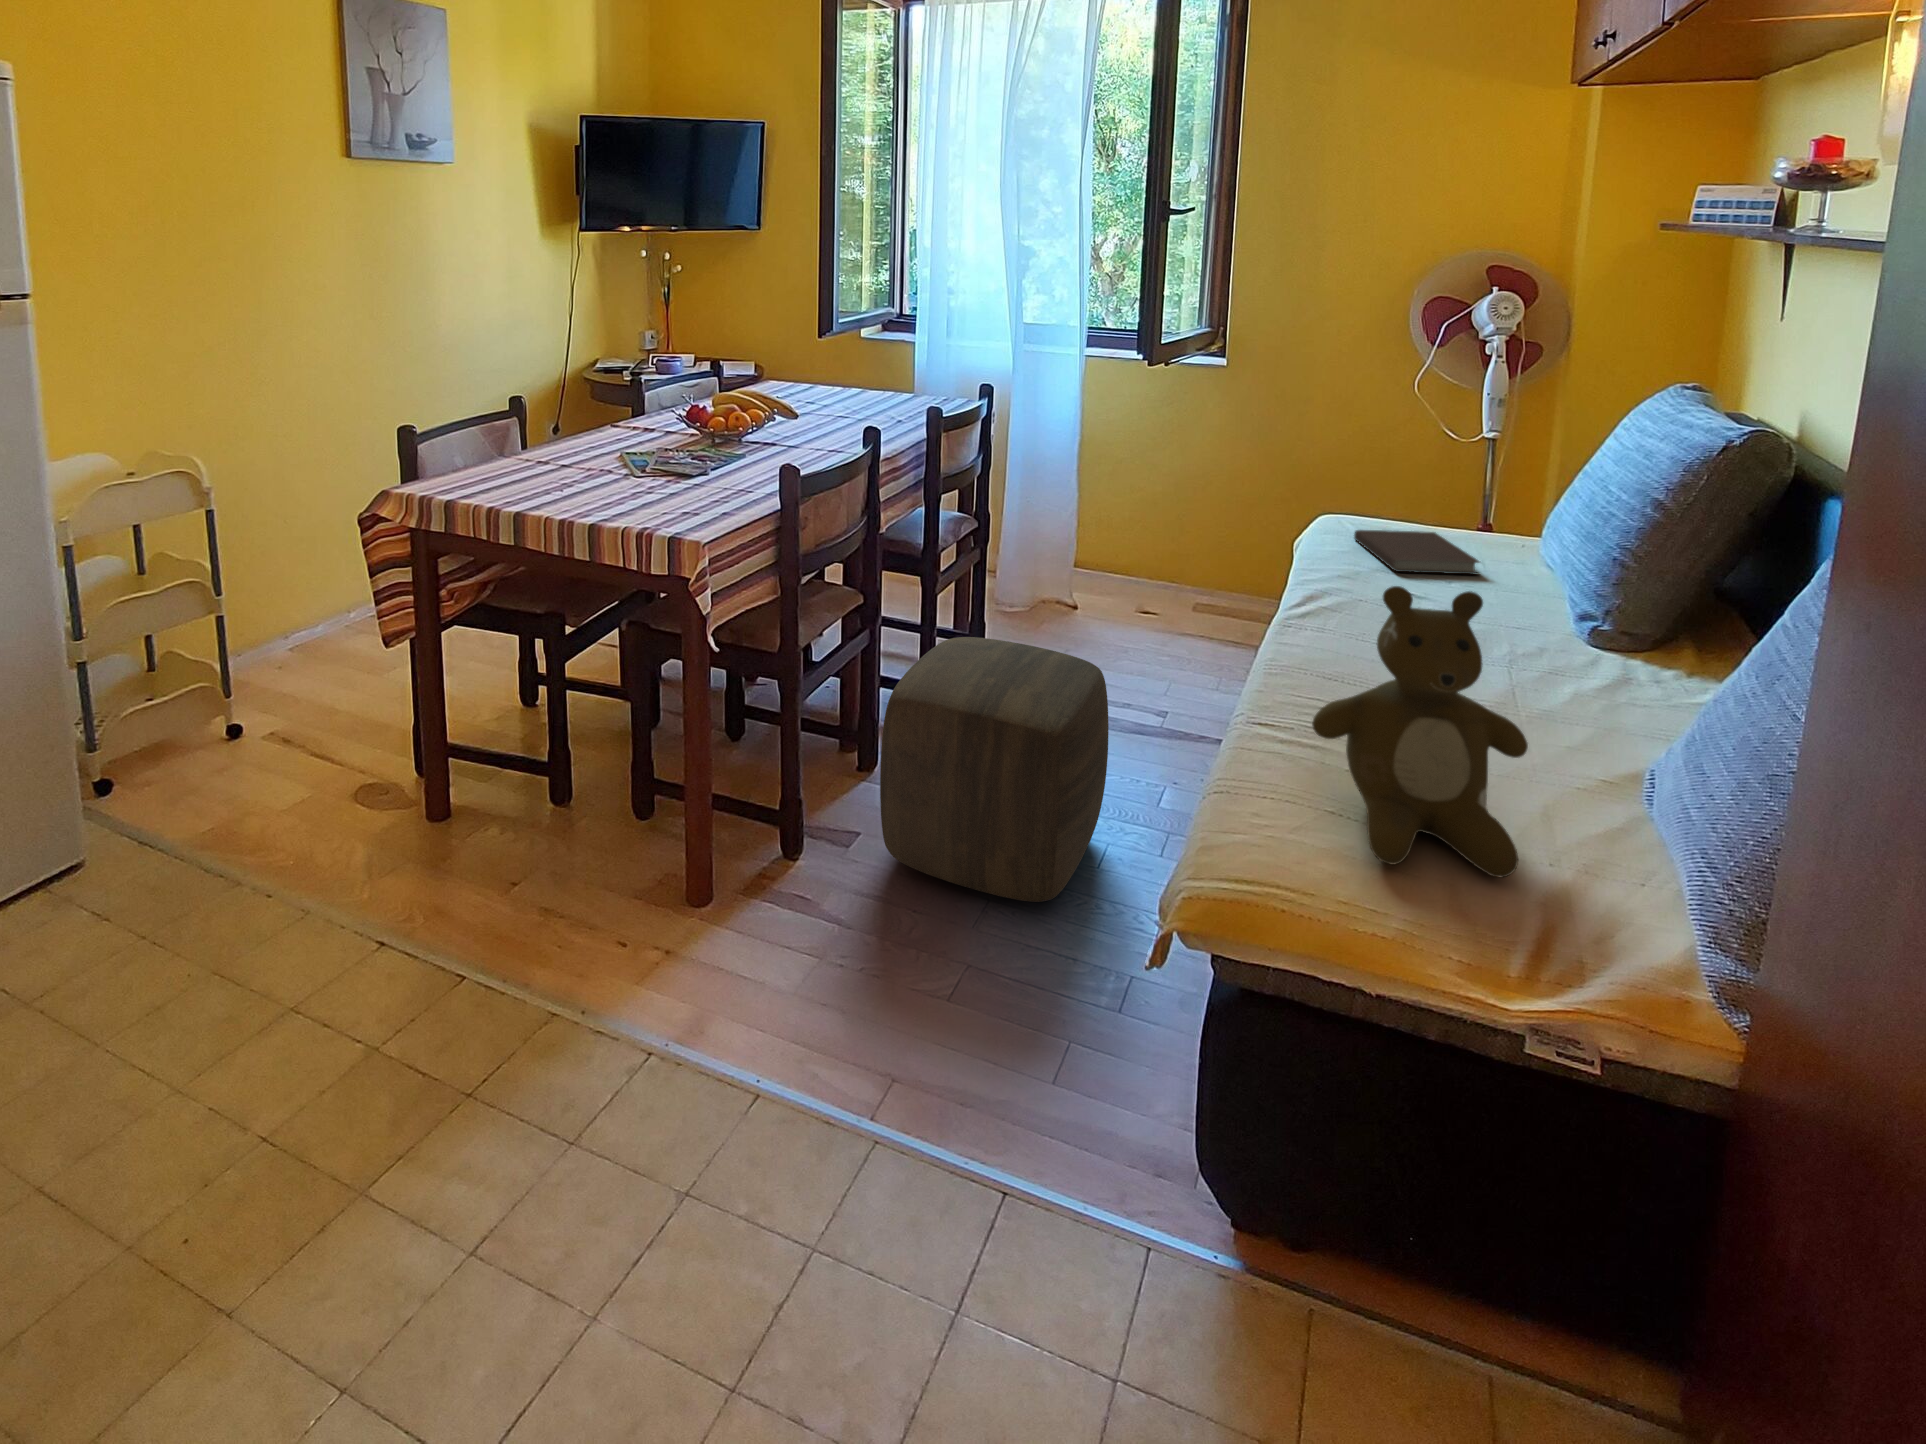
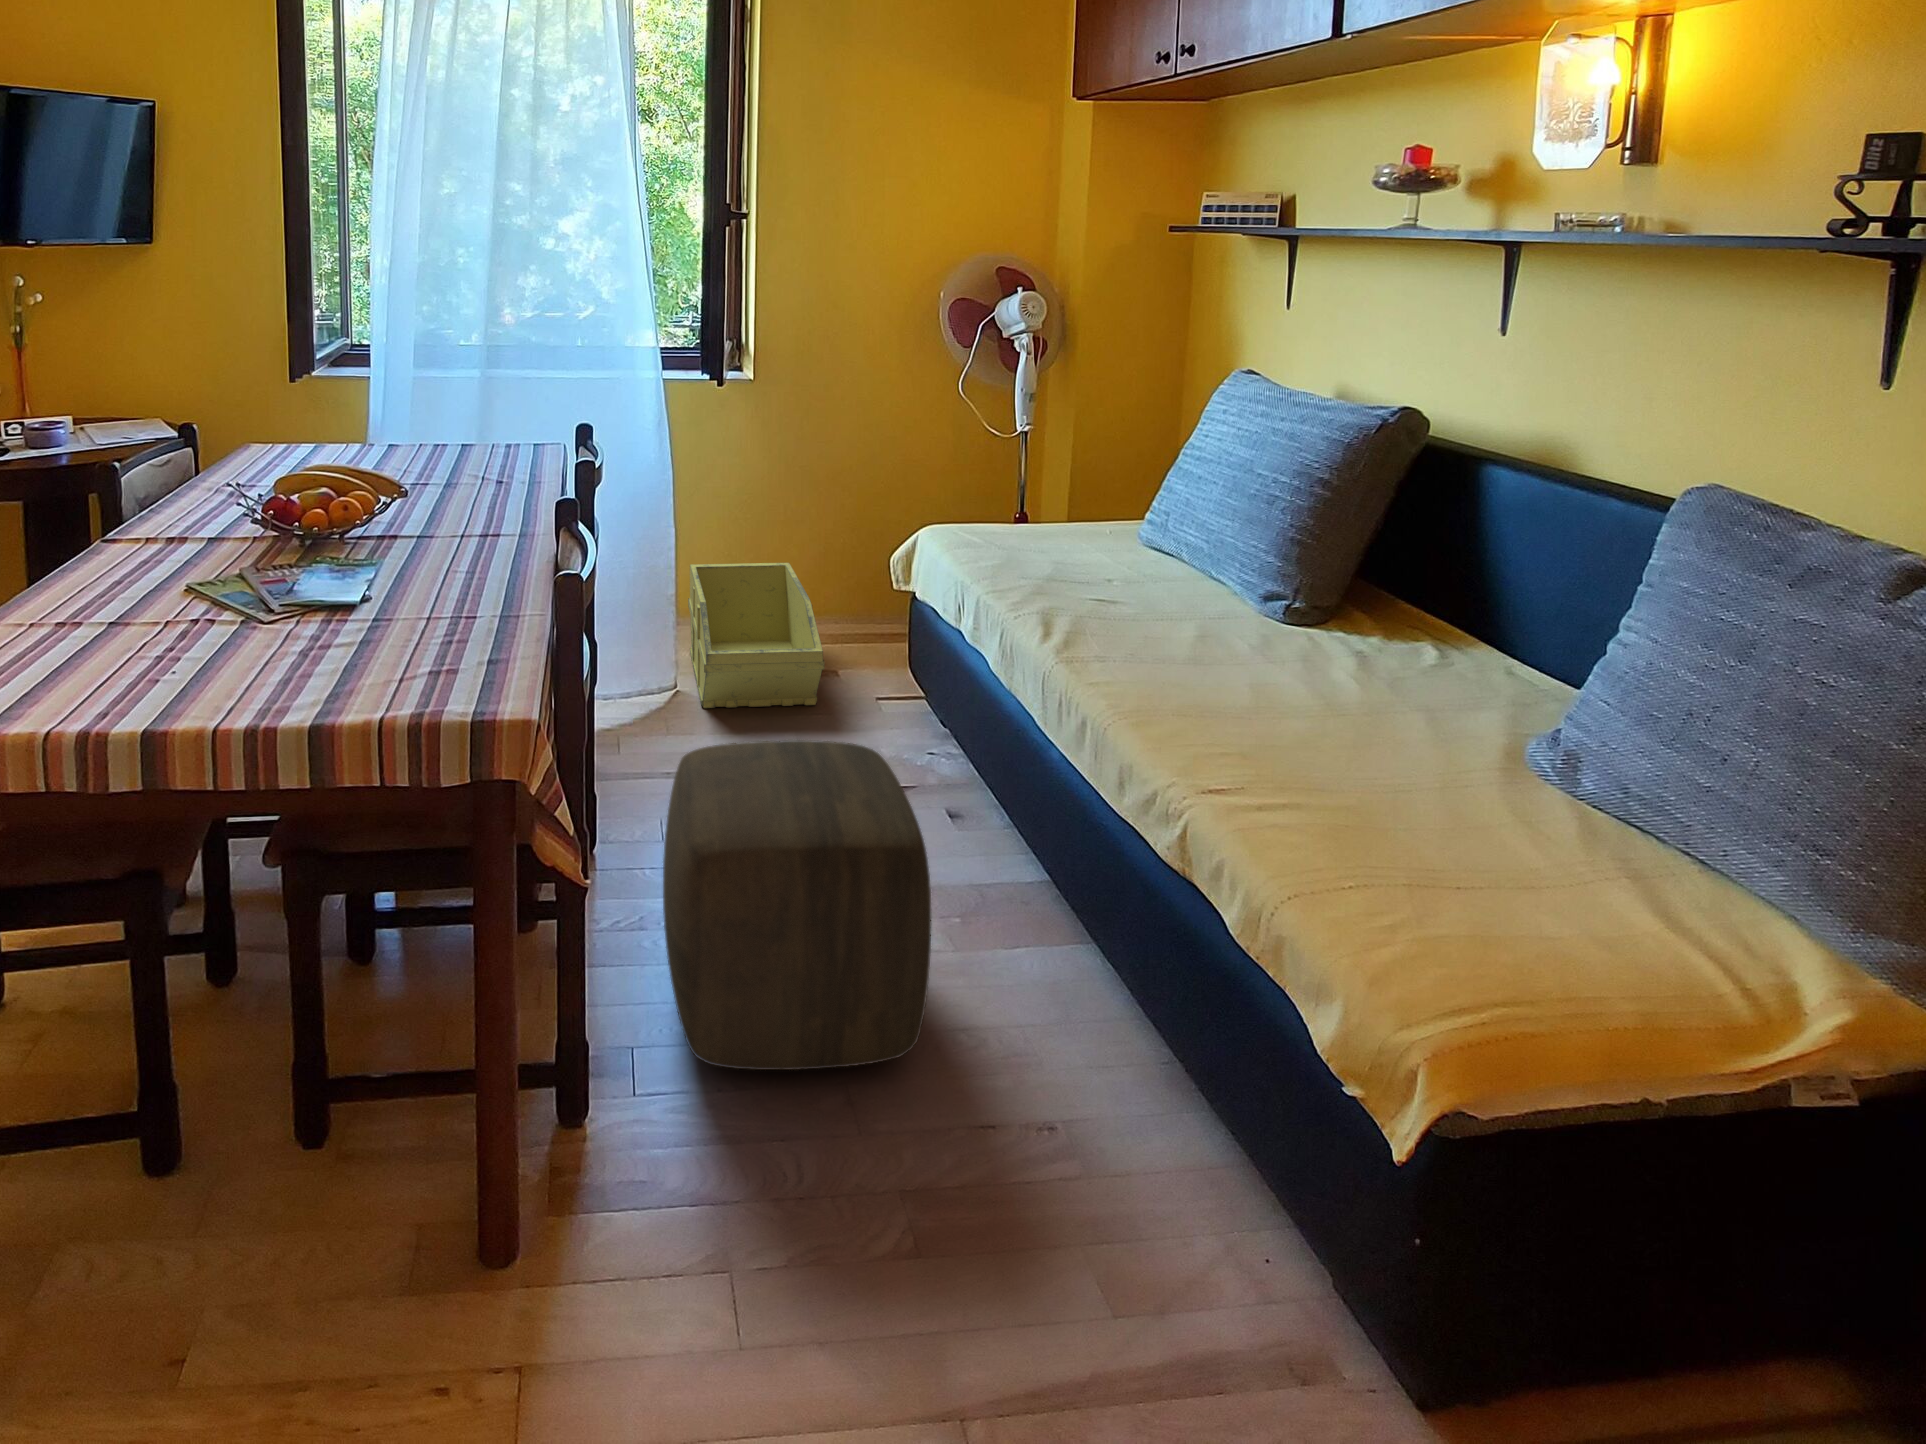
storage bin: none [1100,522,1234,660] -> present [688,563,825,708]
notebook: present [1354,530,1479,574] -> none [992,532,1127,579]
teddy bear: present [1312,586,1528,878] -> none [1312,595,1555,906]

